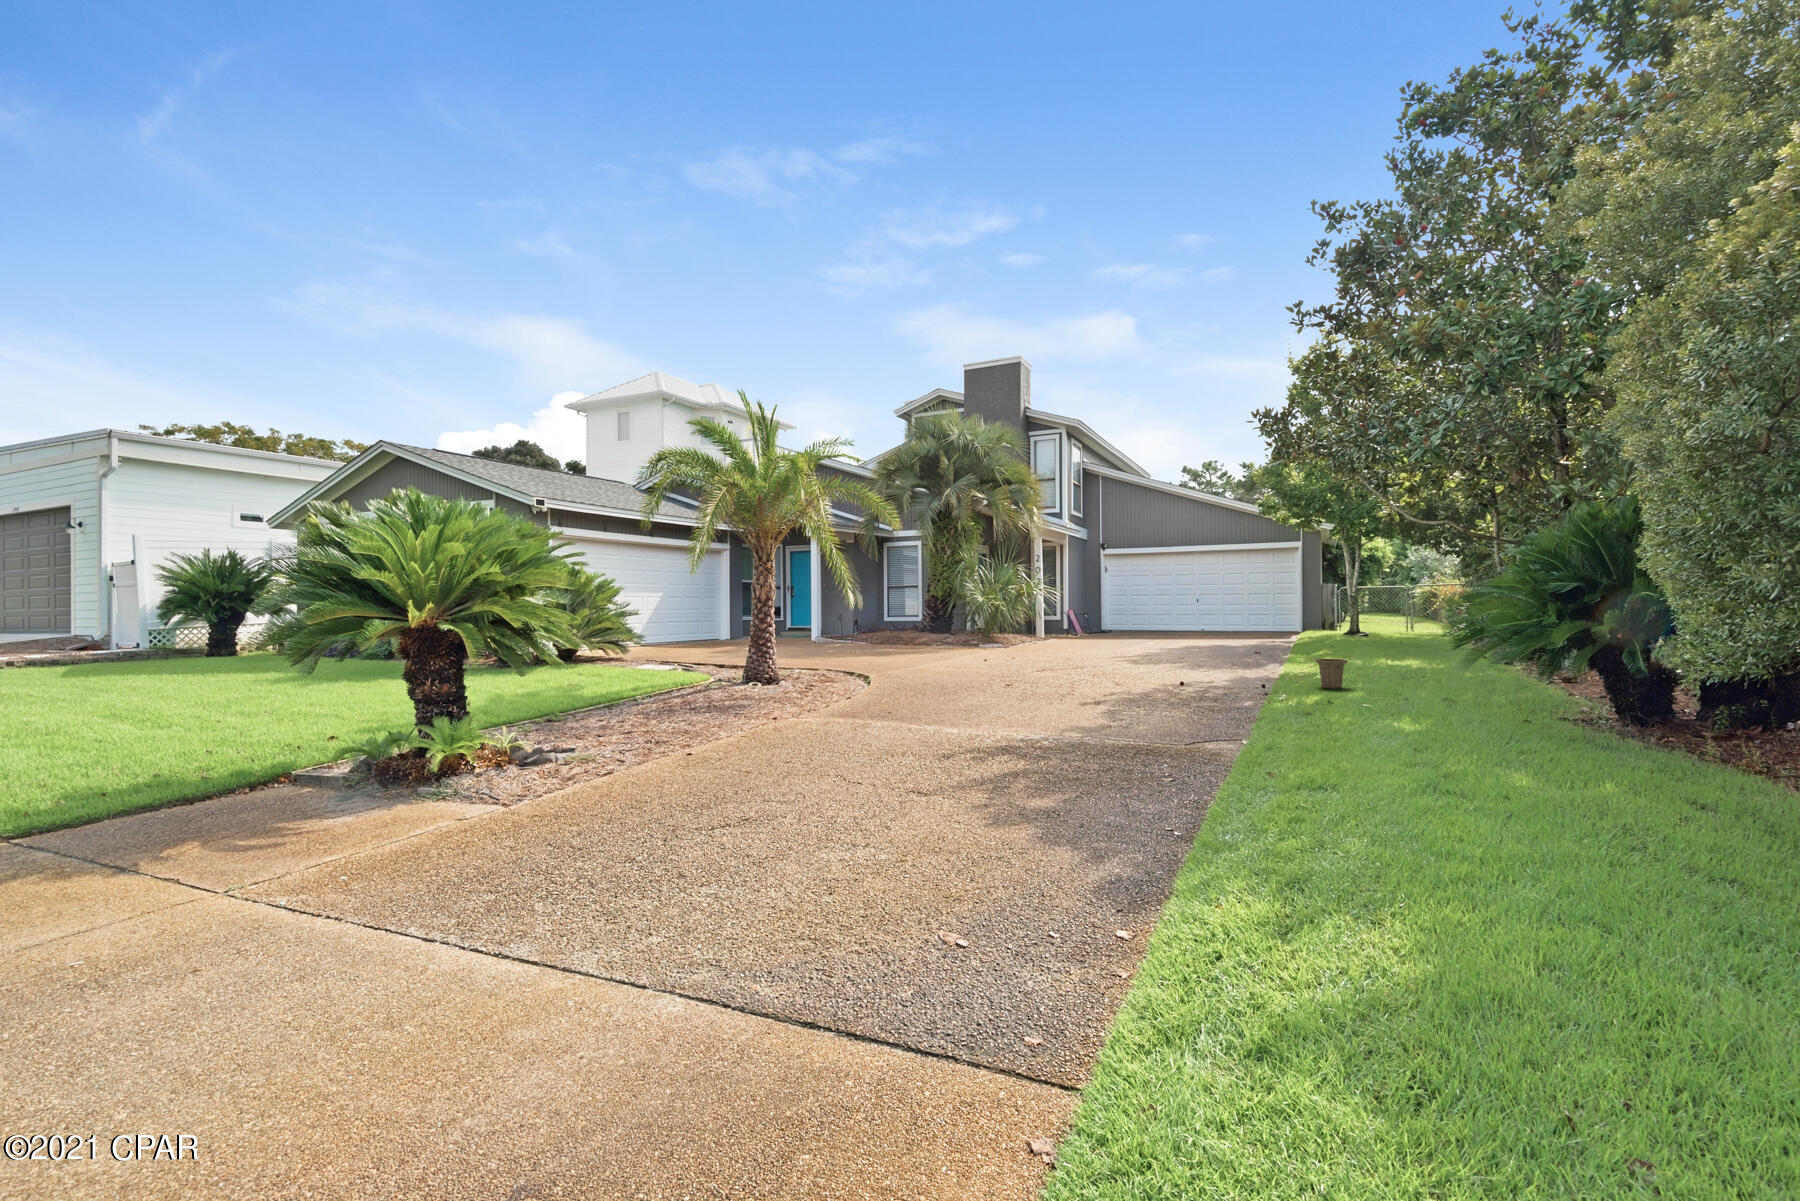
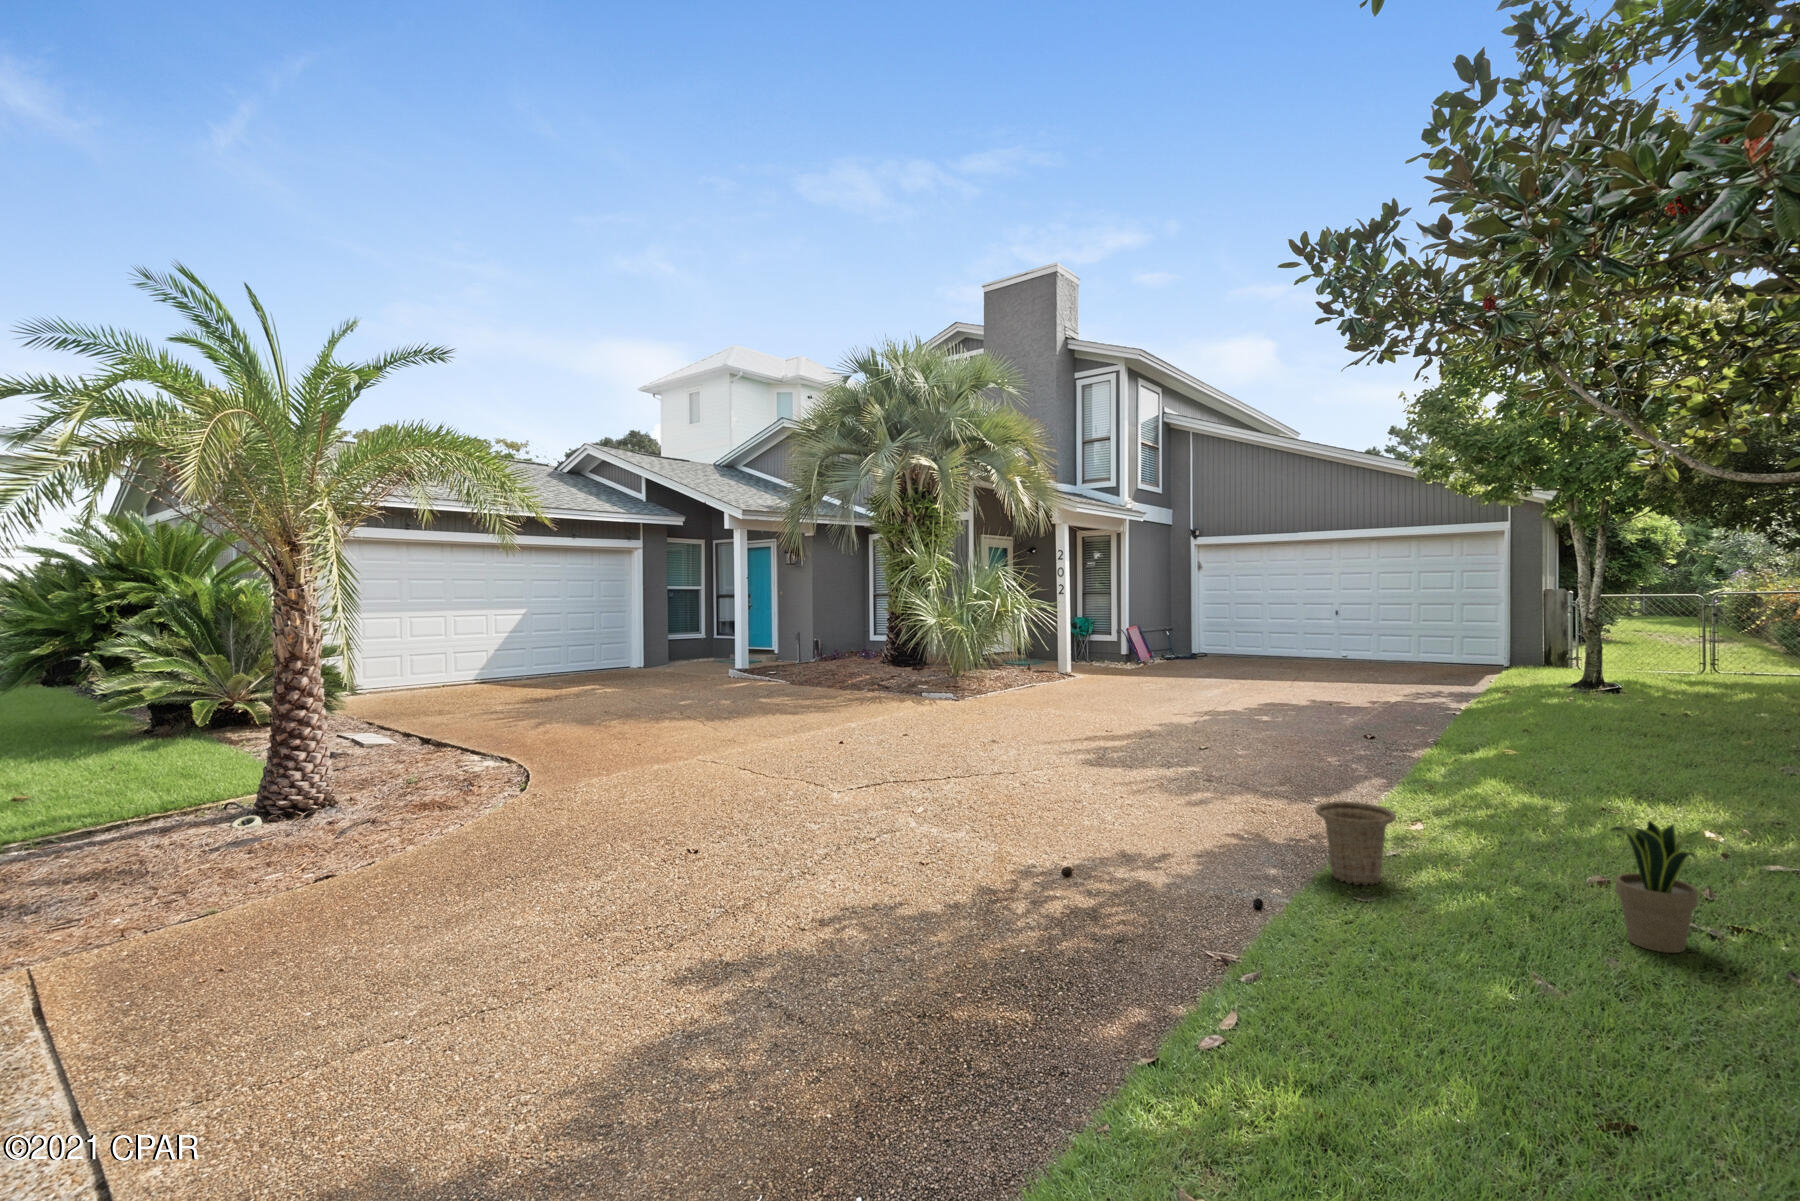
potted plant: none [1428,649,1457,694] -> present [1610,821,1698,953]

